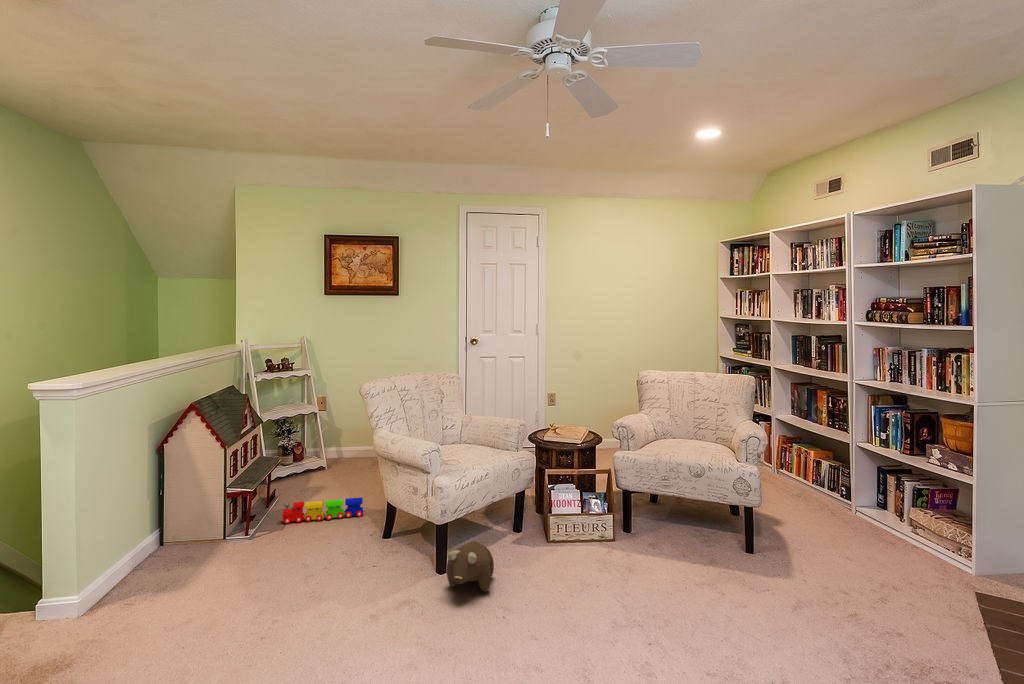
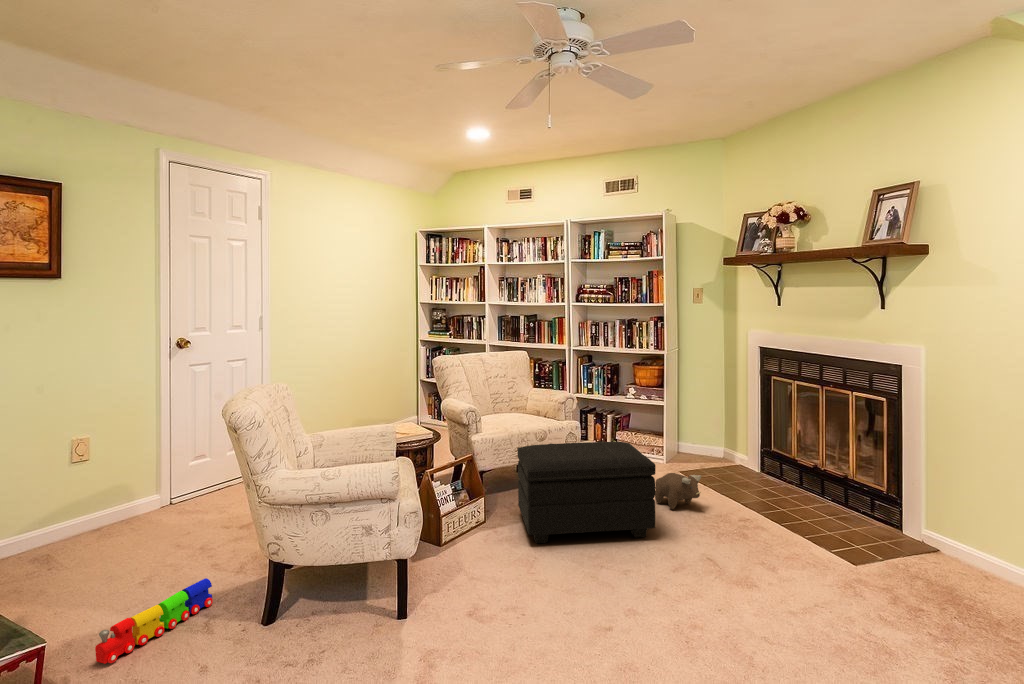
footstool: none [580,476,767,635] -> present [518,441,656,543]
plush toy: present [447,541,494,592] -> present [655,473,701,509]

